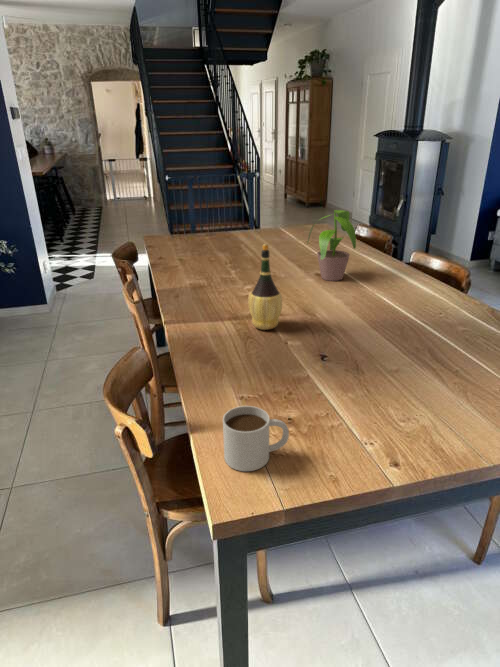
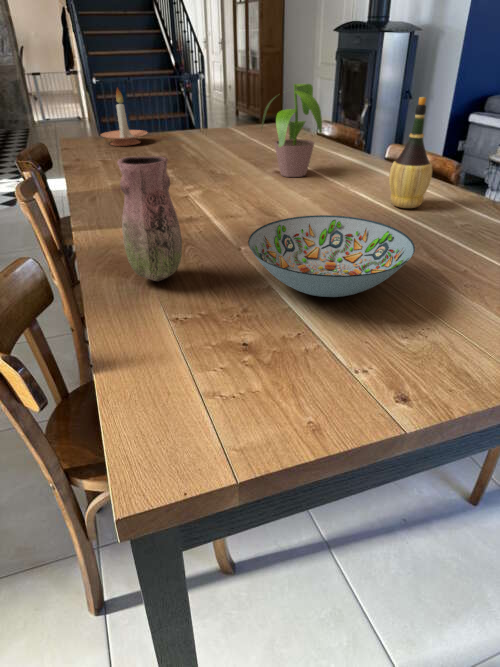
candle holder: none [175,199,213,244] -> present [101,88,147,146]
wine bottle: present [248,244,282,330] -> present [389,97,432,208]
vase: none [207,285,248,370] -> present [117,156,182,282]
decorative bowl: none [295,325,414,389] -> present [248,215,415,297]
mug: present [223,406,289,471] -> none [133,325,241,426]

